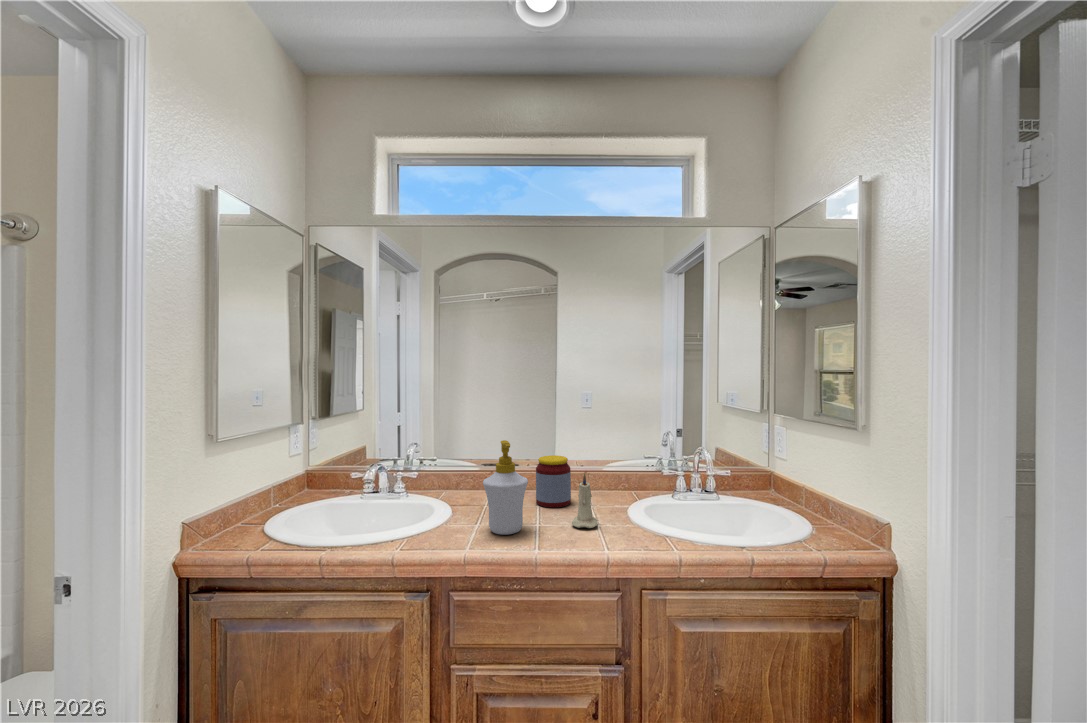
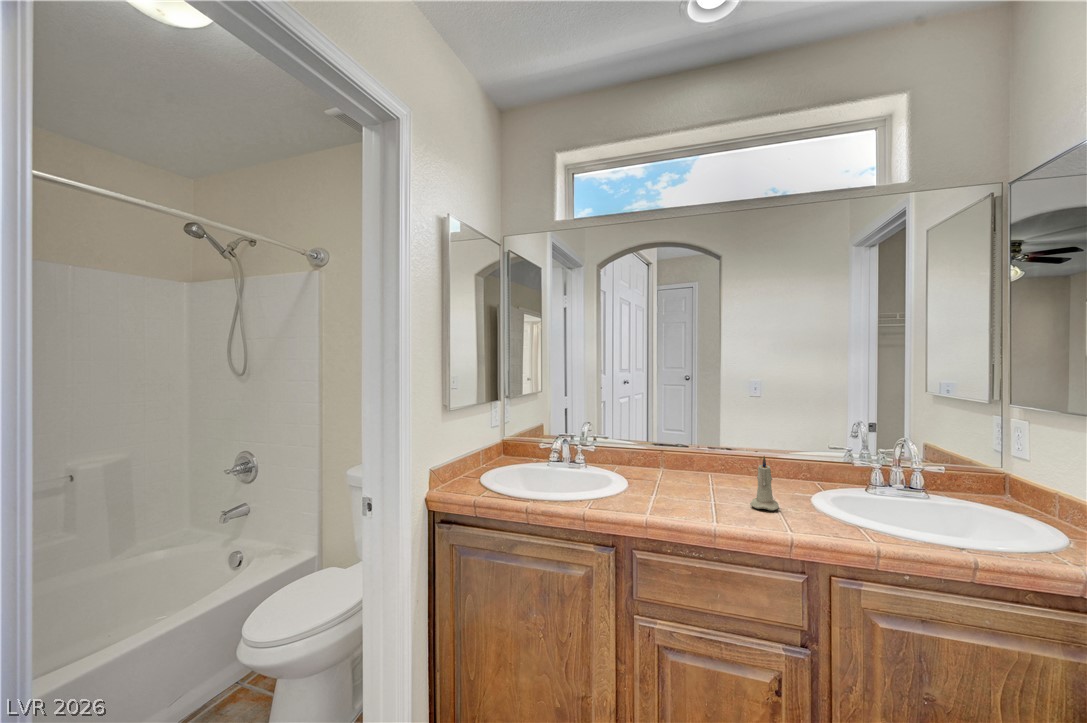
soap bottle: present [483,440,528,535] -> none [661,420,705,507]
jar: present [536,455,571,507] -> none [710,439,747,489]

